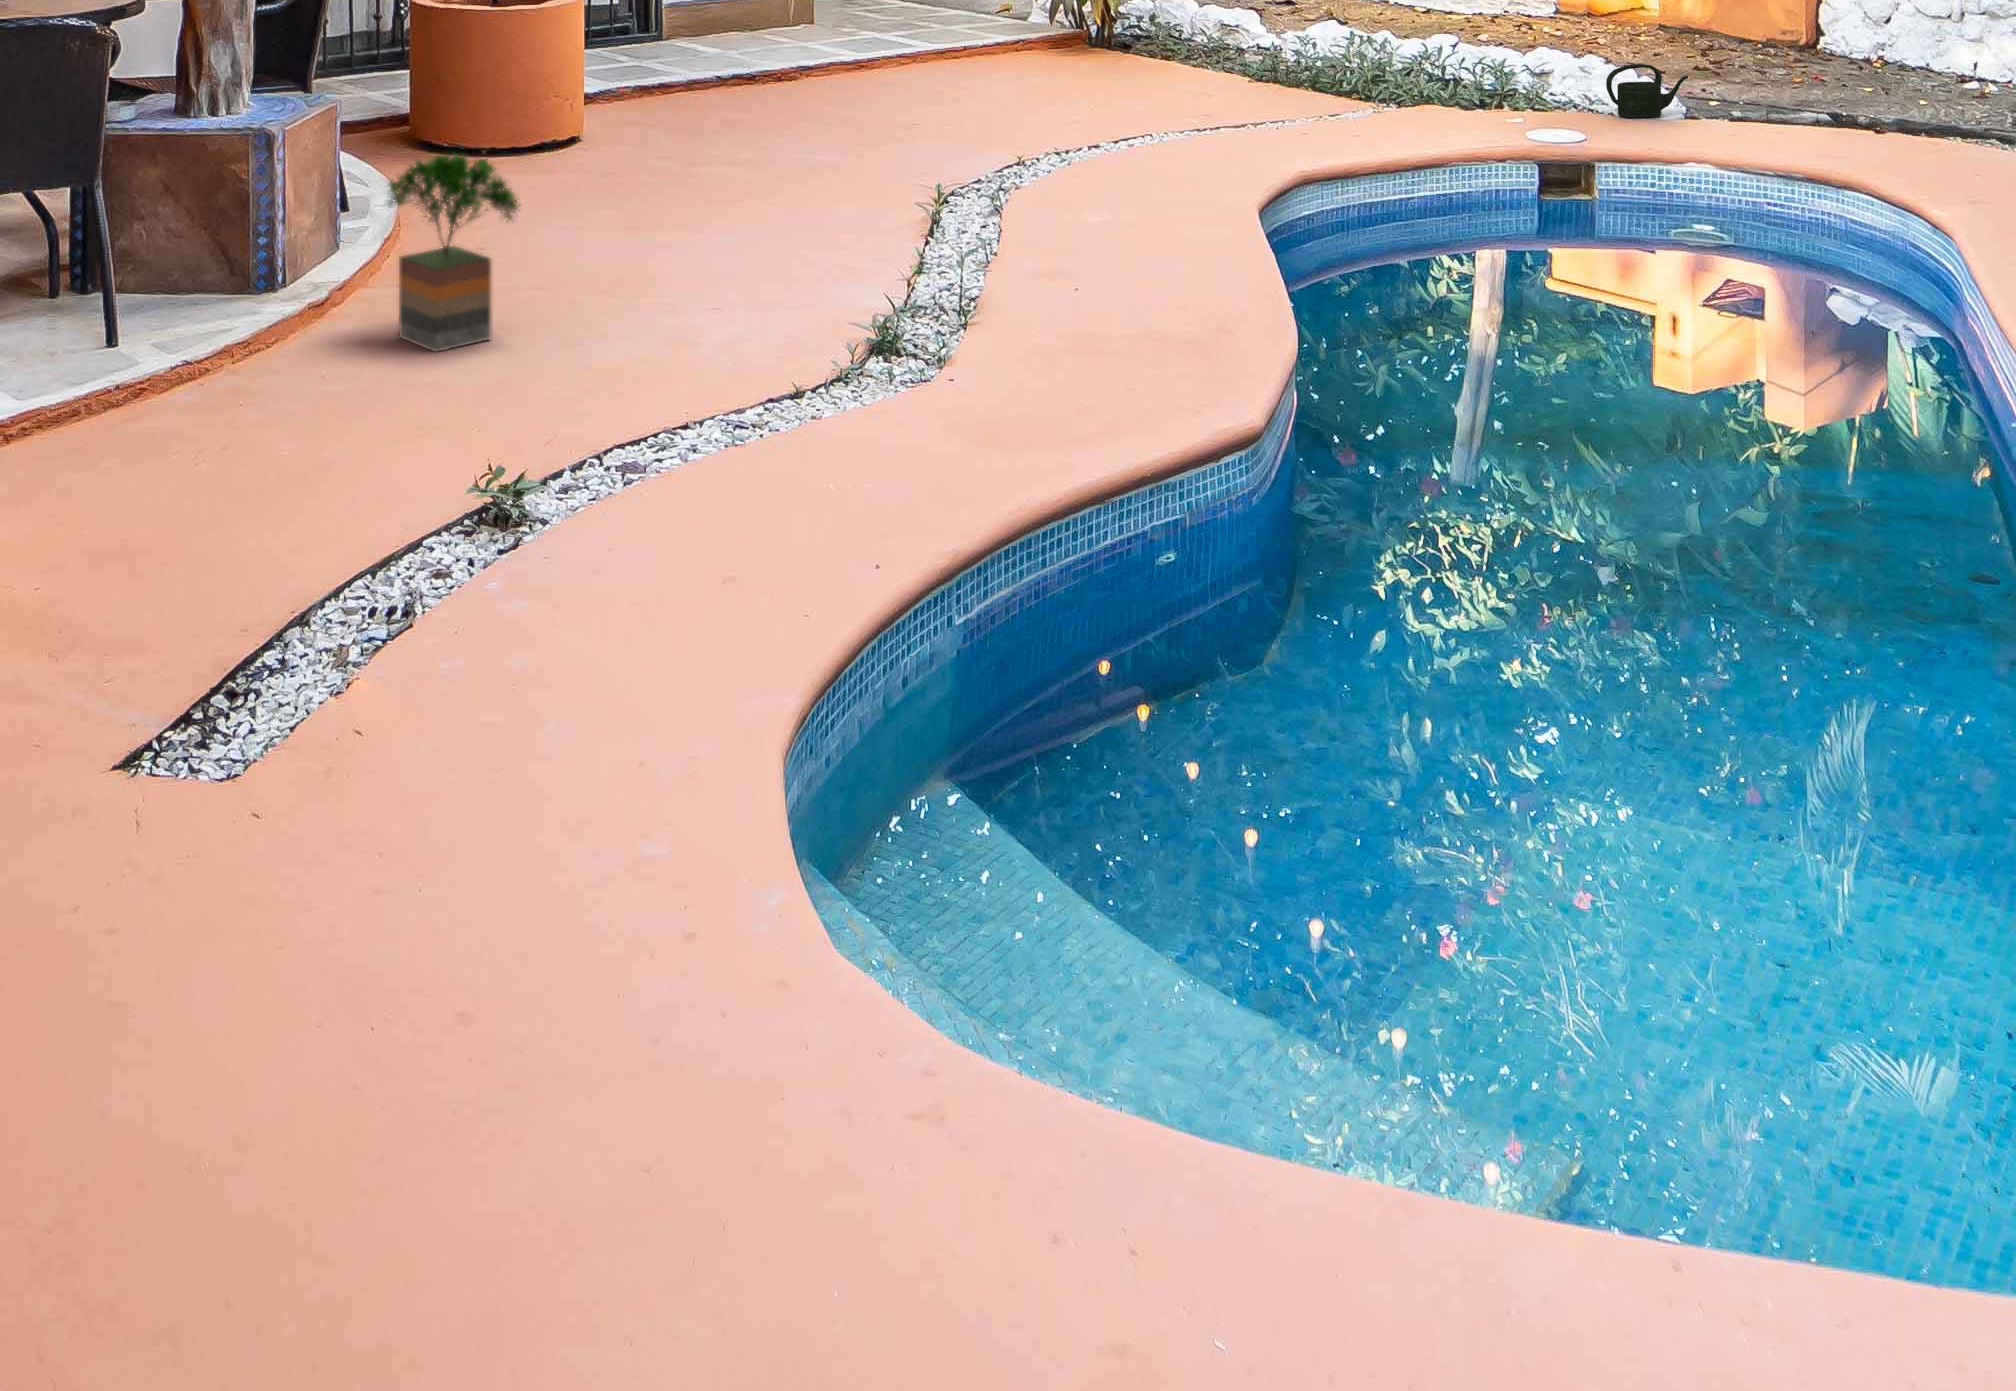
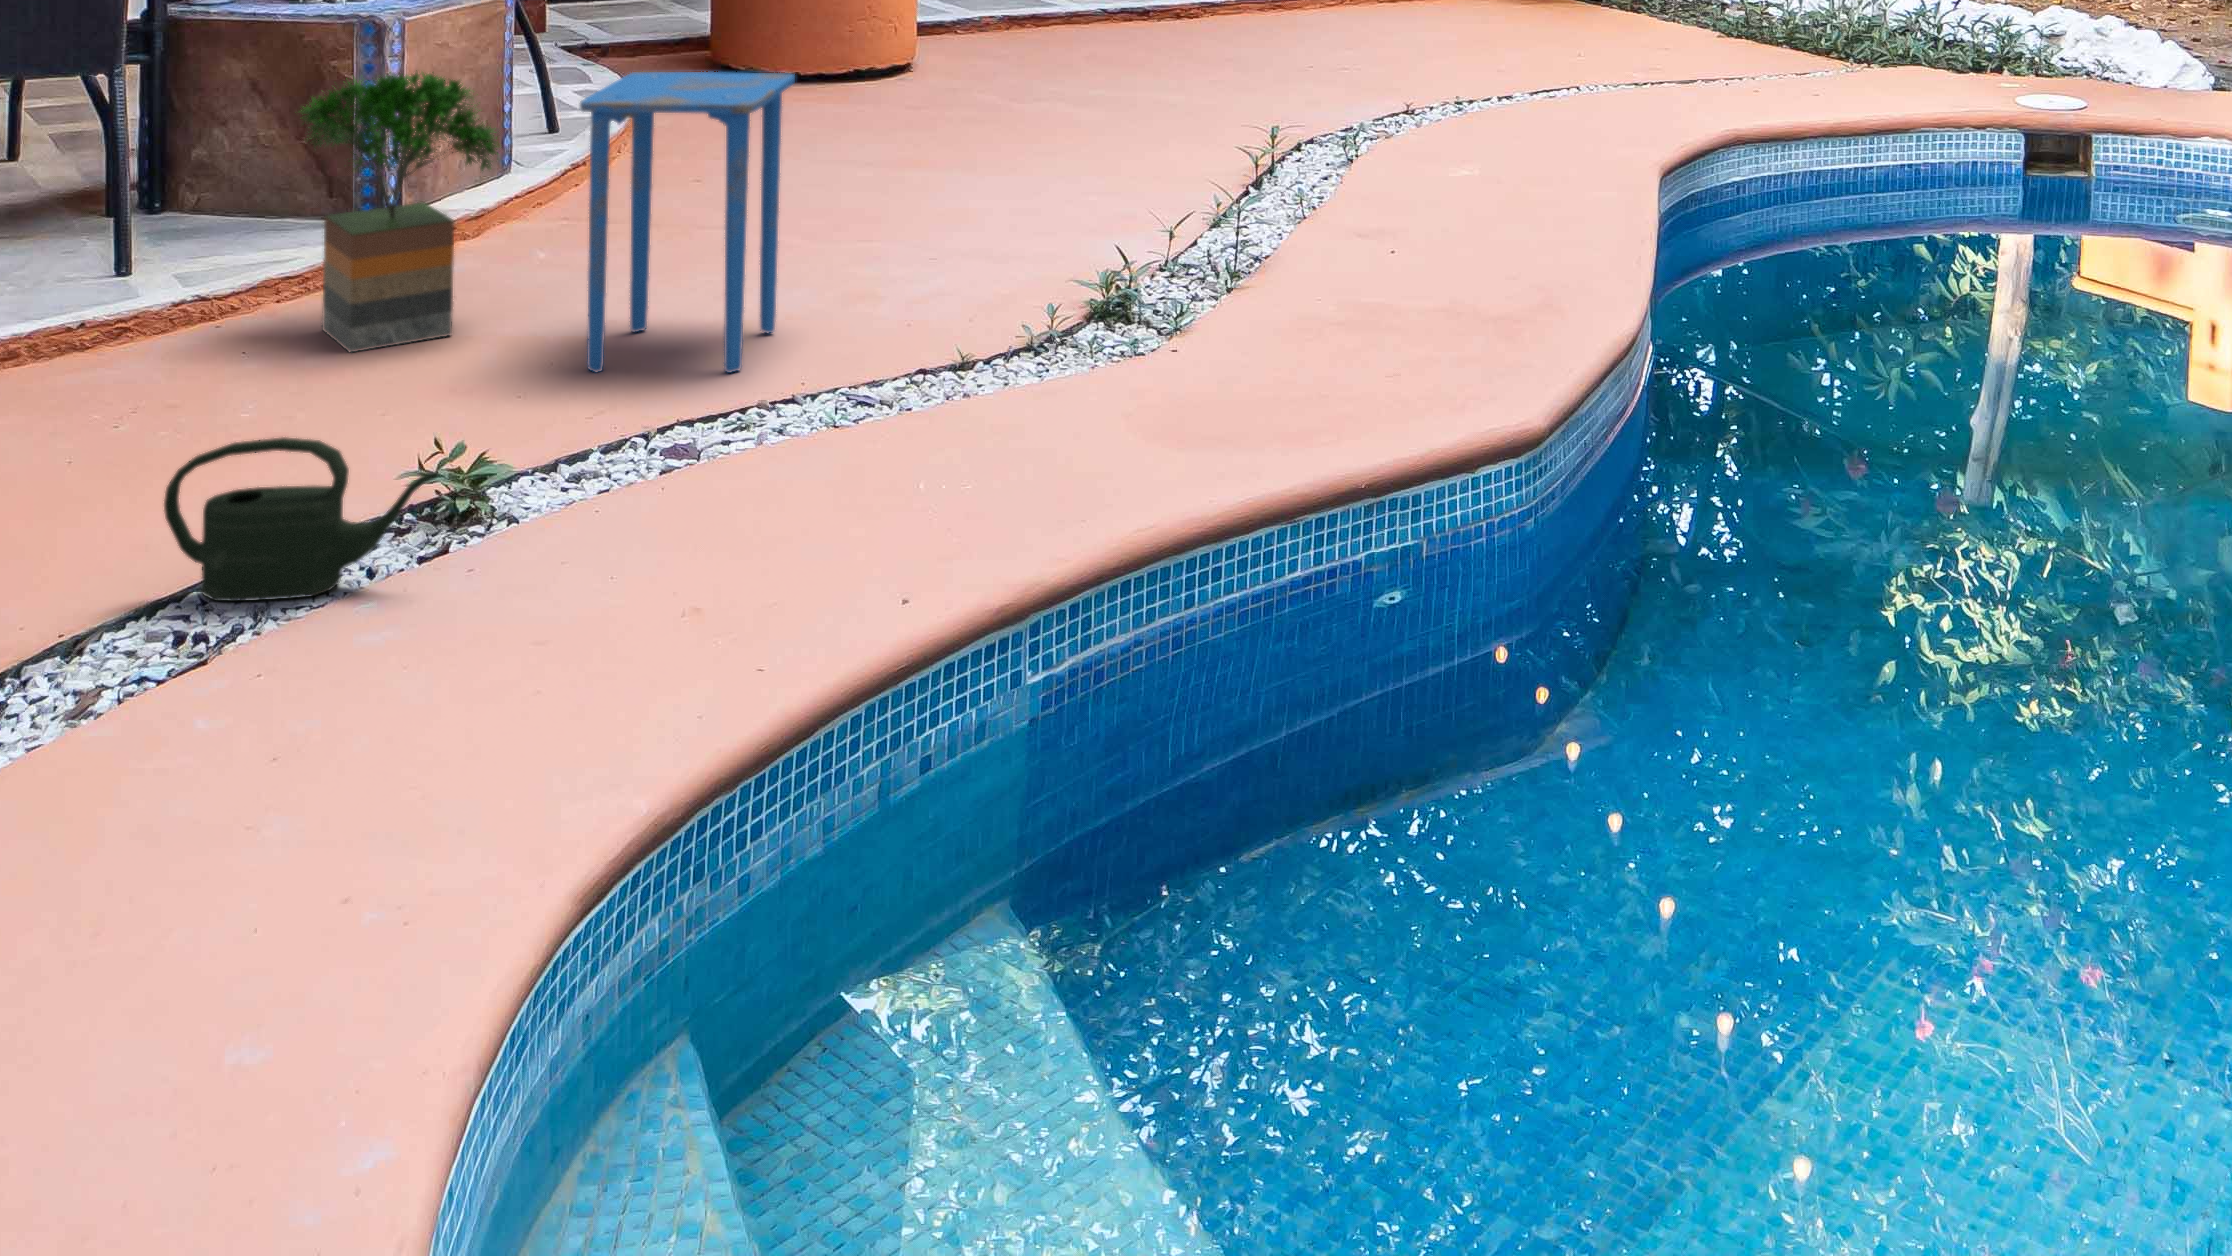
watering can: present [1606,64,1688,118] -> present [164,437,438,601]
side table: none [599,149,719,362] -> present [580,72,795,373]

